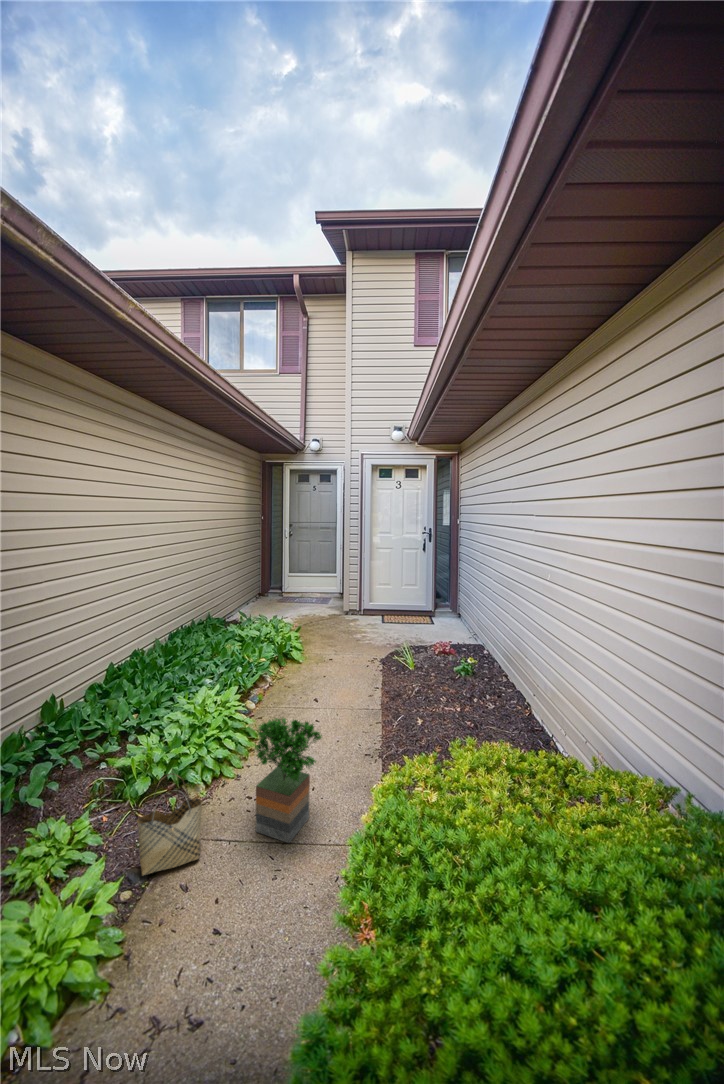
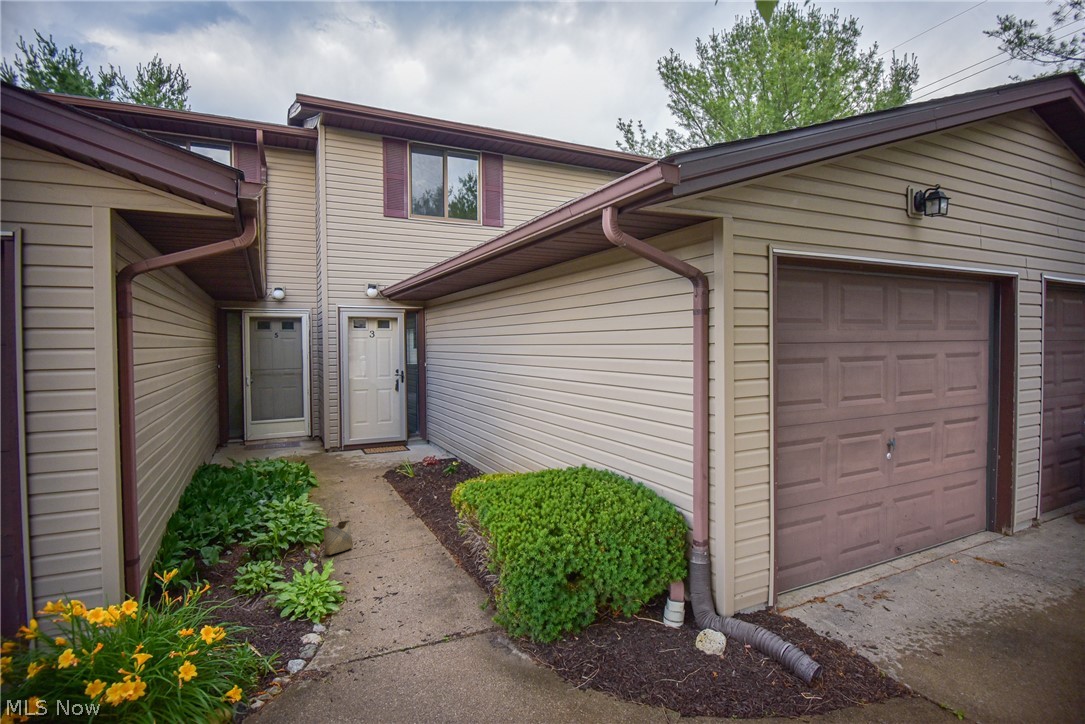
potted tree: present [255,718,322,843] -> none [367,477,406,538]

